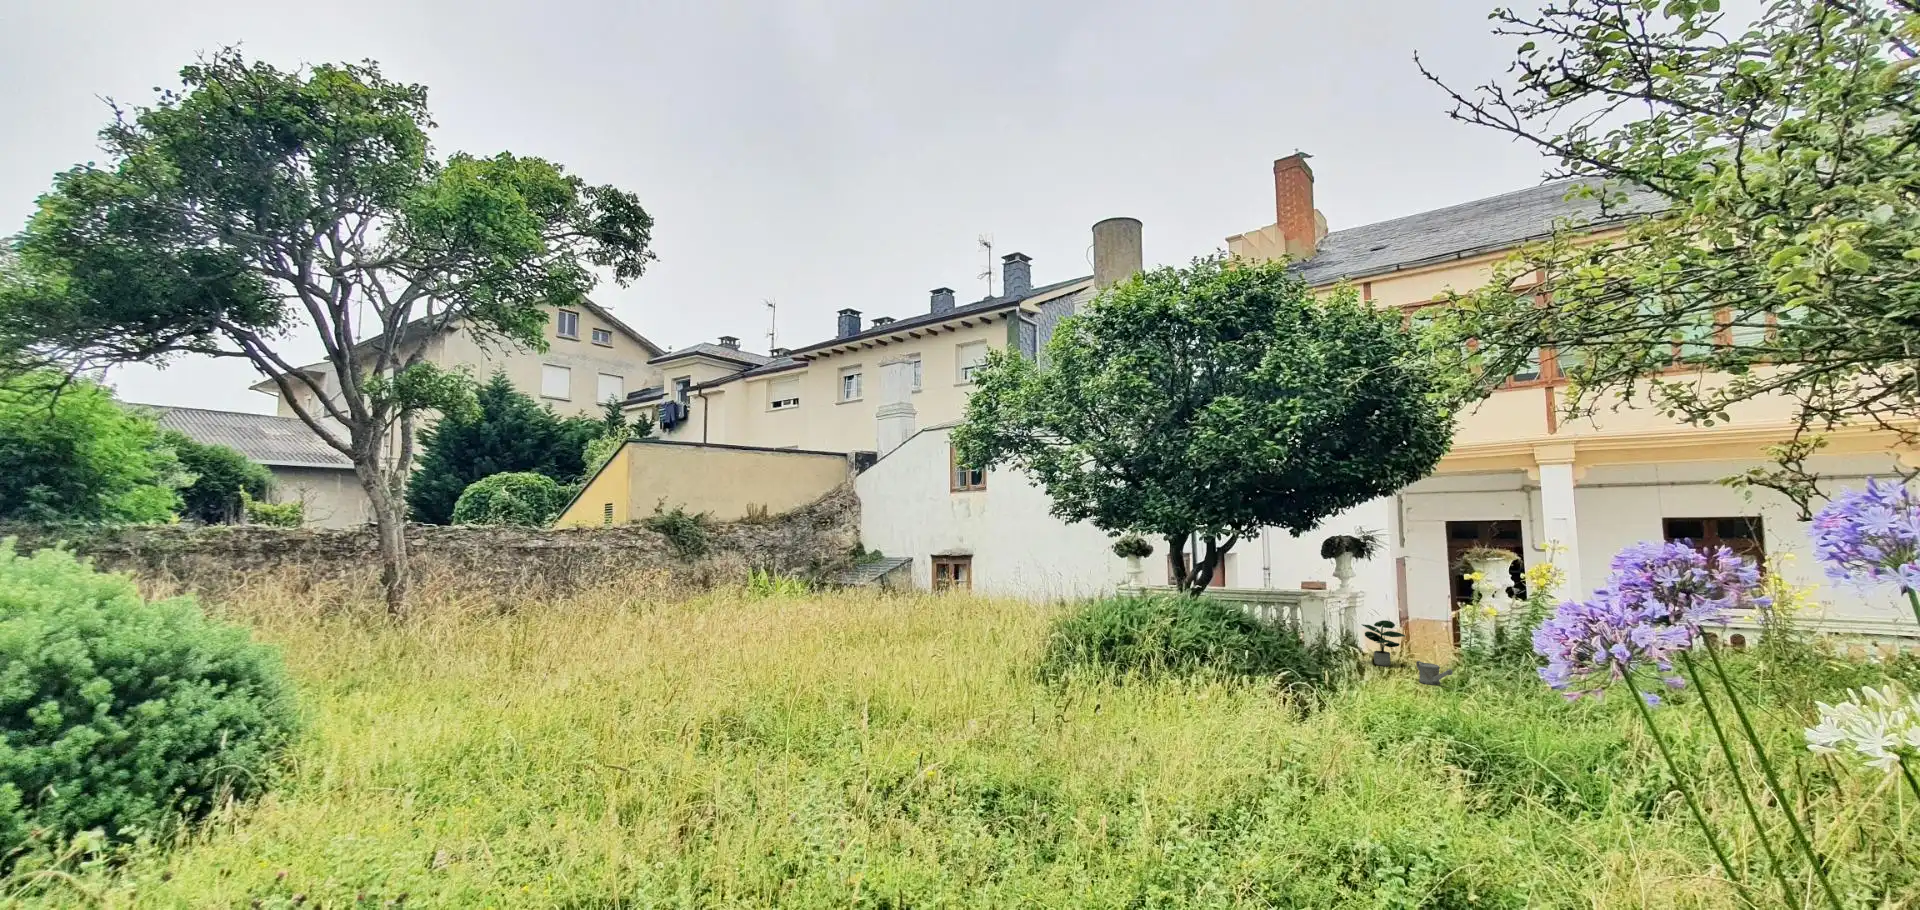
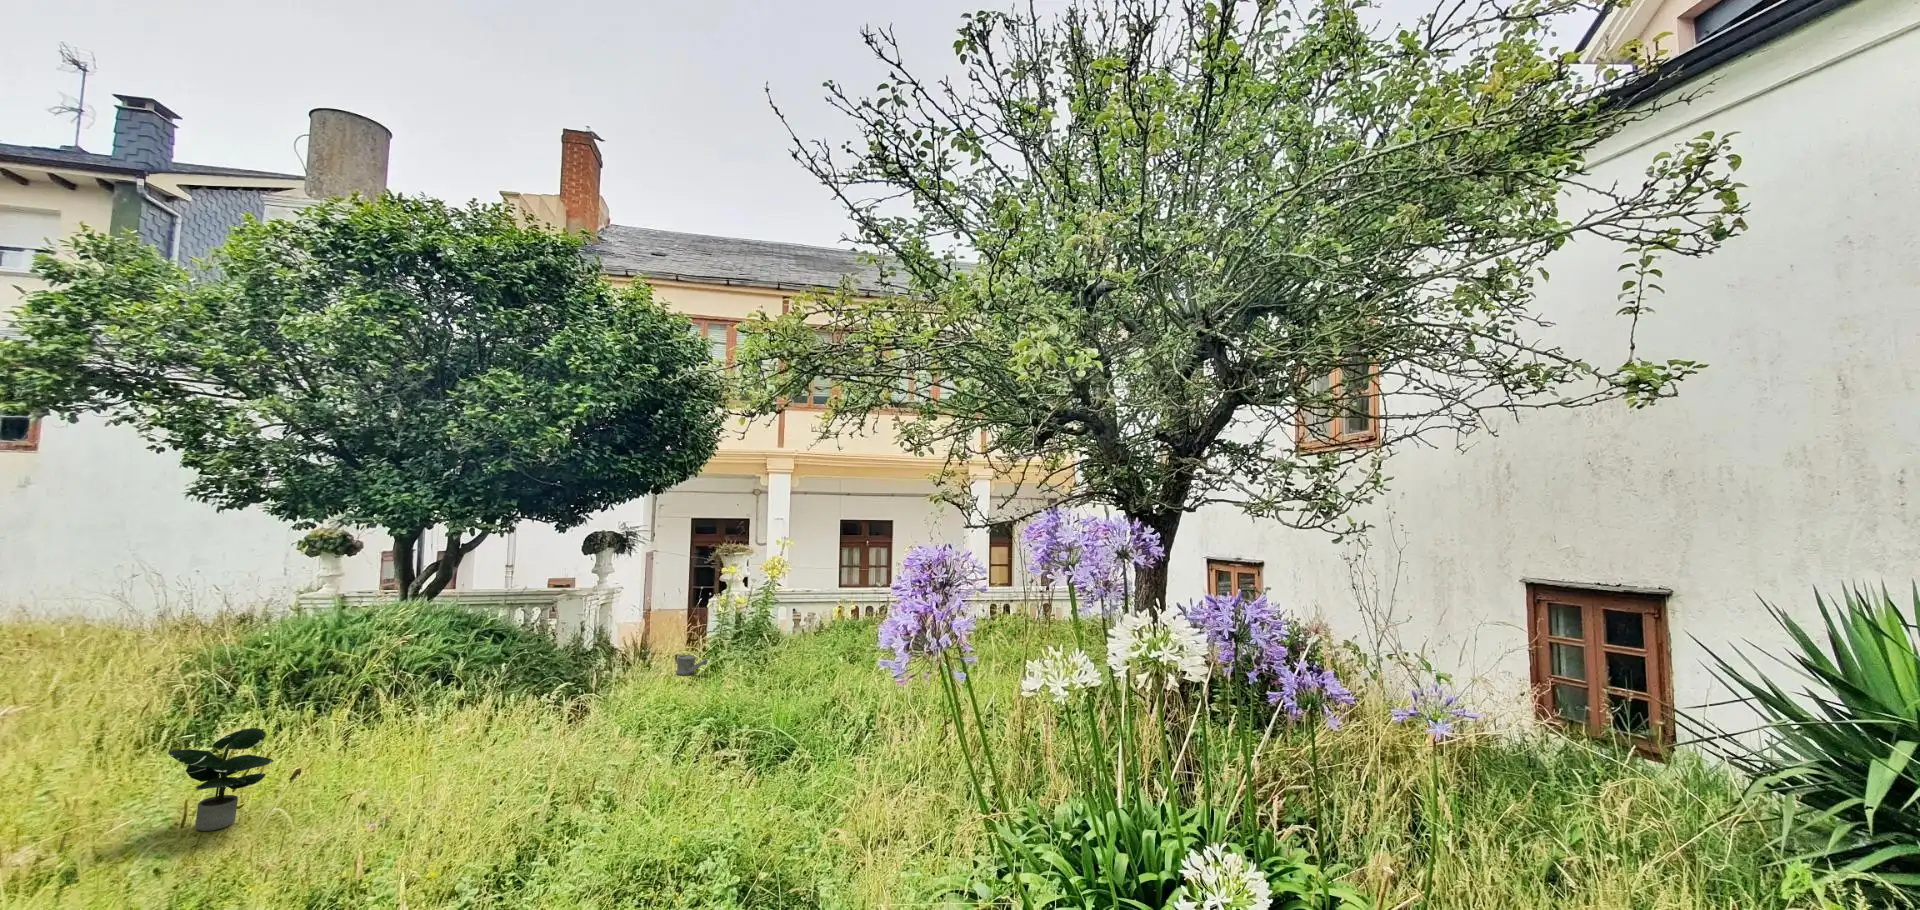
potted plant: present [1362,620,1405,666] -> present [168,728,273,831]

